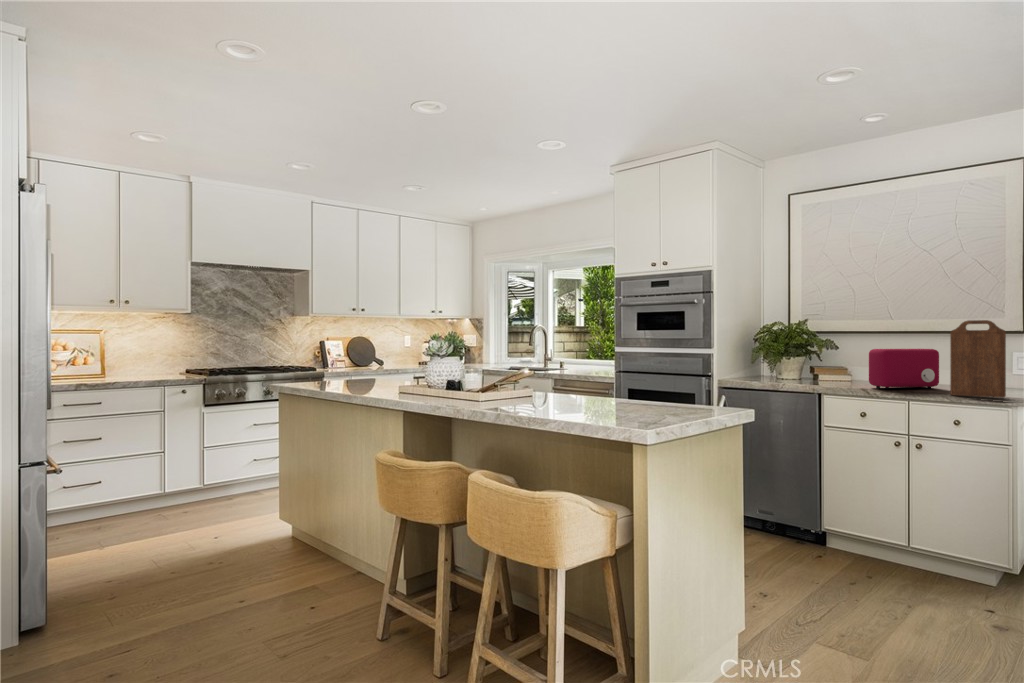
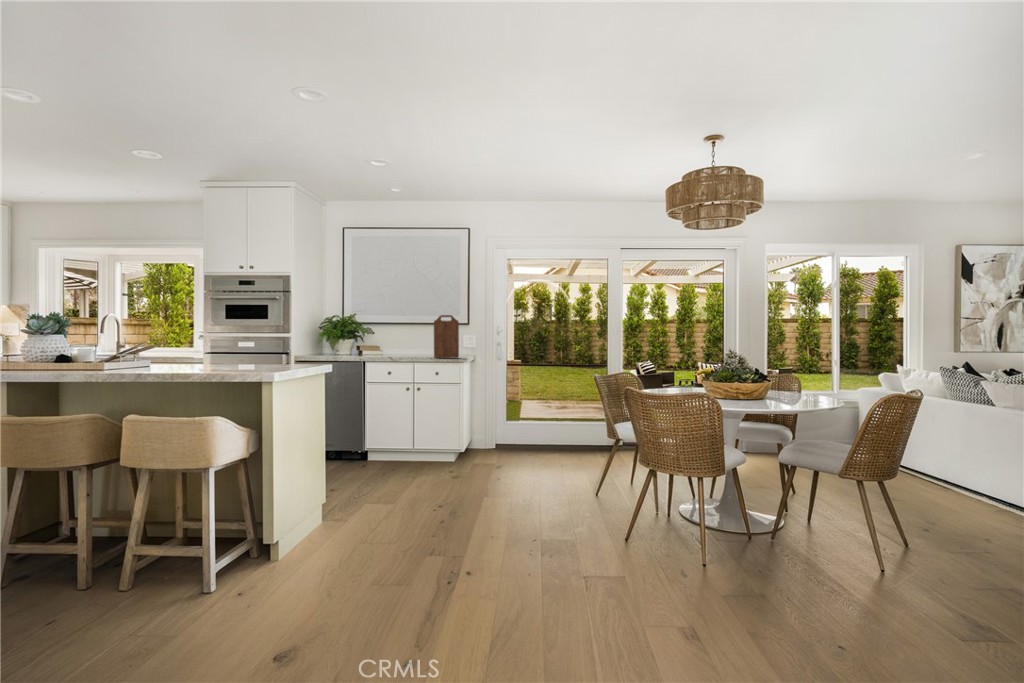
toaster: present [869,349,939,389] -> none [392,332,429,356]

